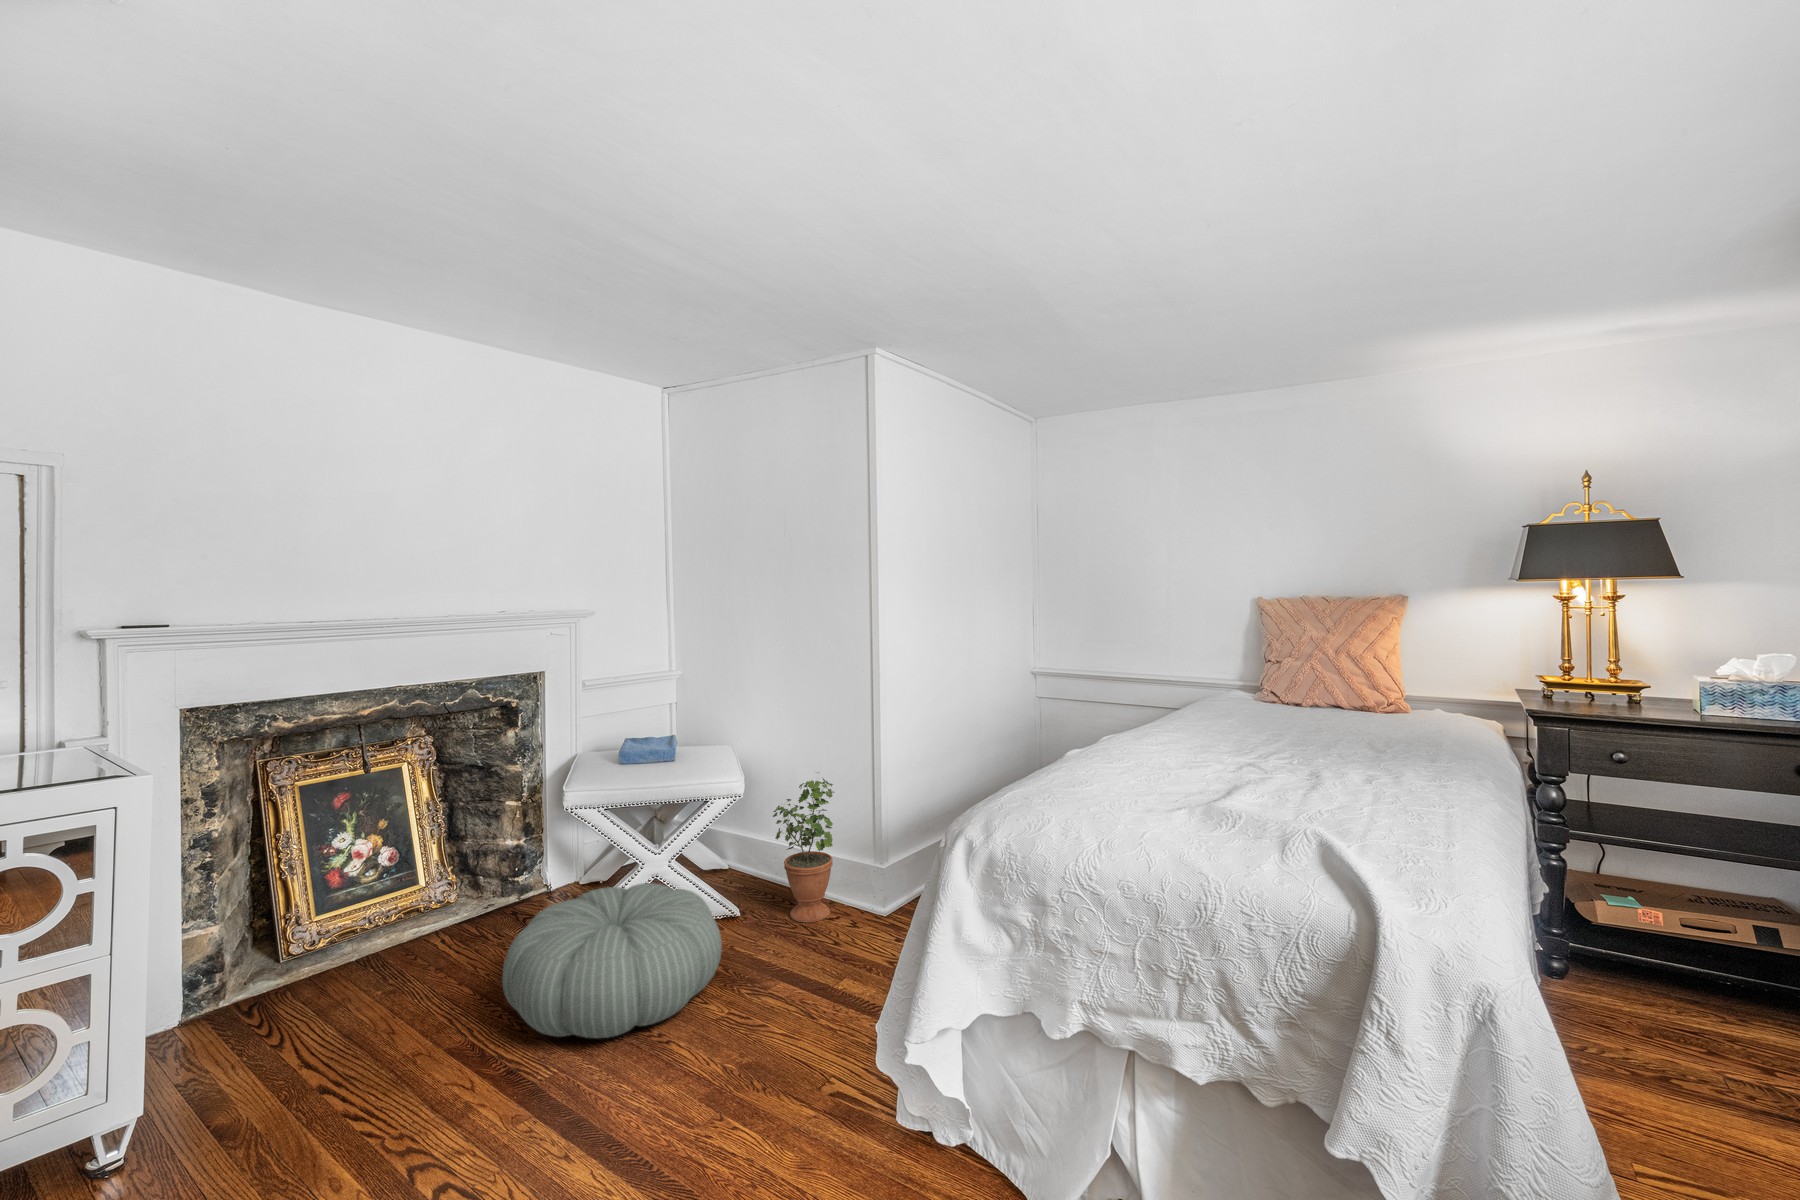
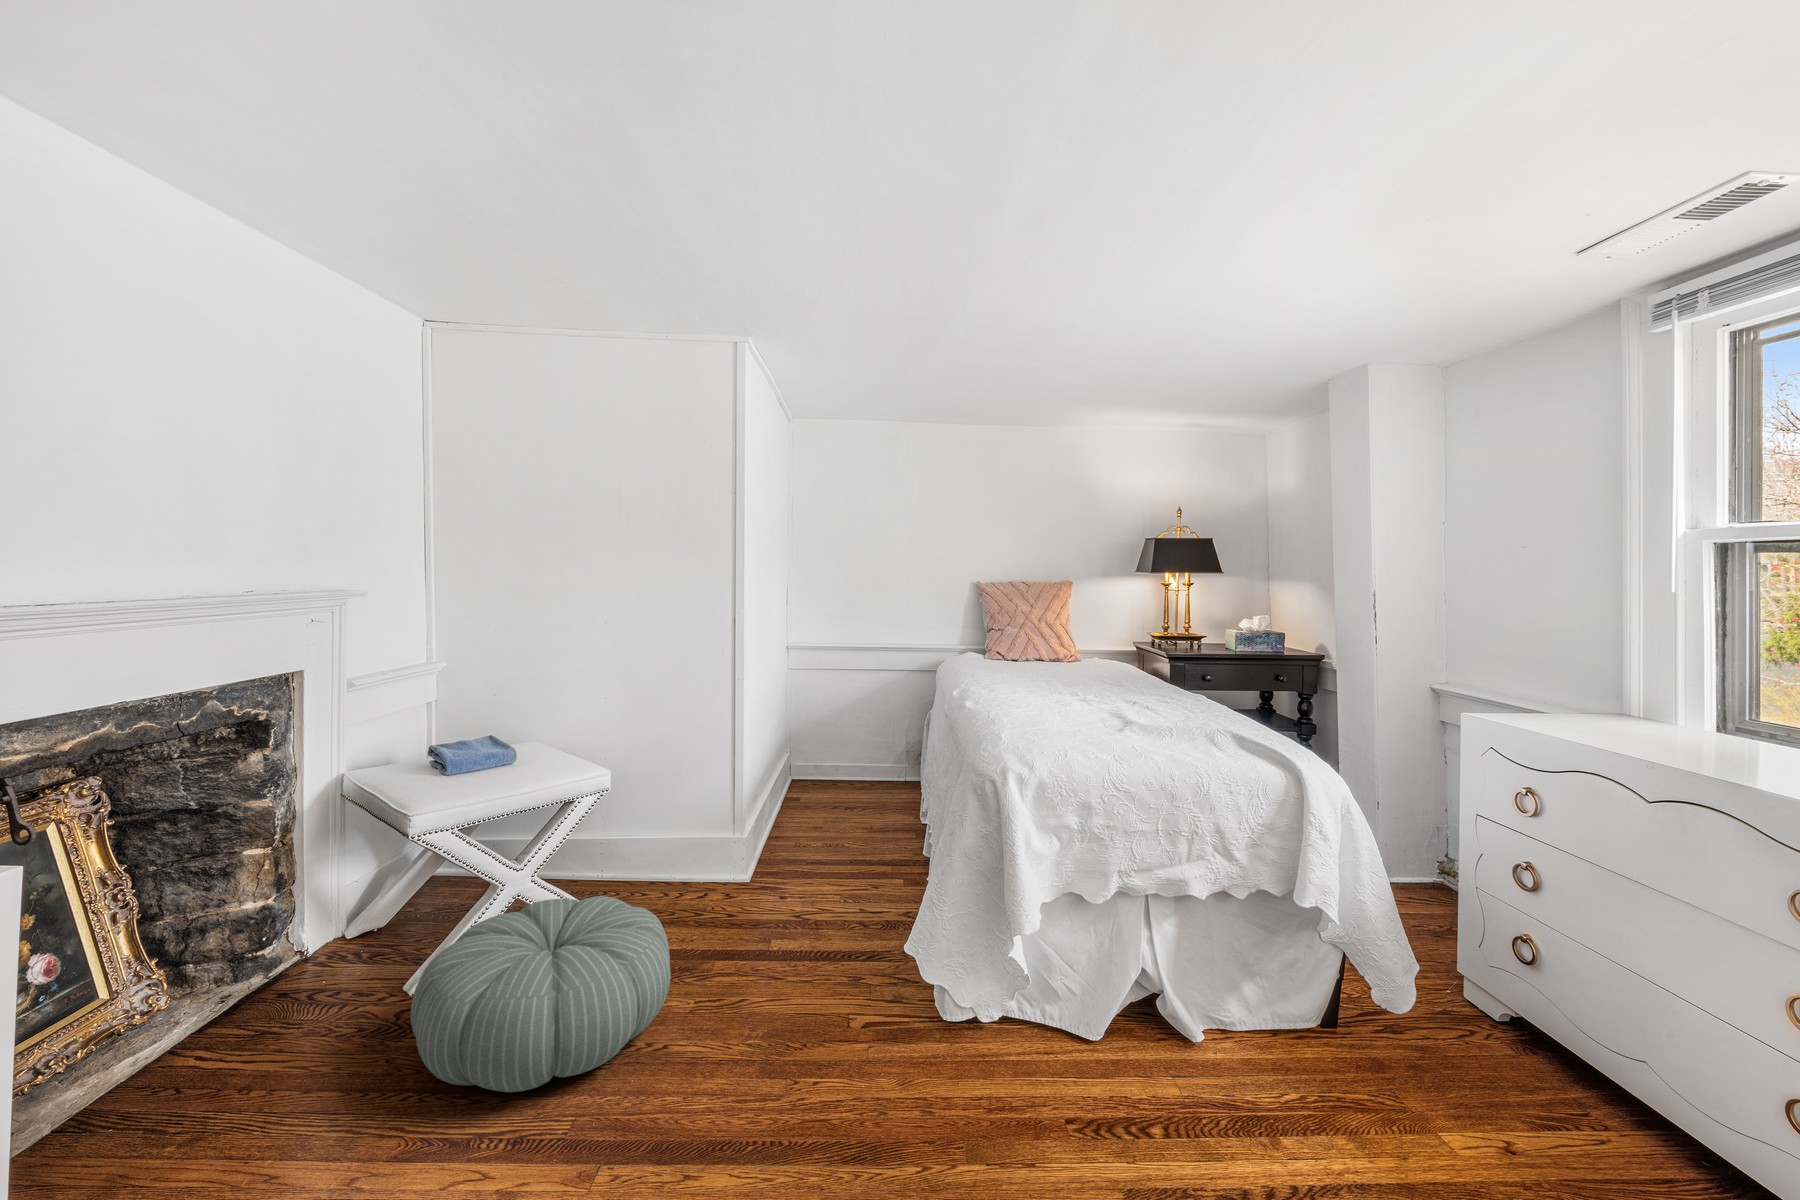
potted plant: present [773,772,835,922] -> none [638,760,701,910]

